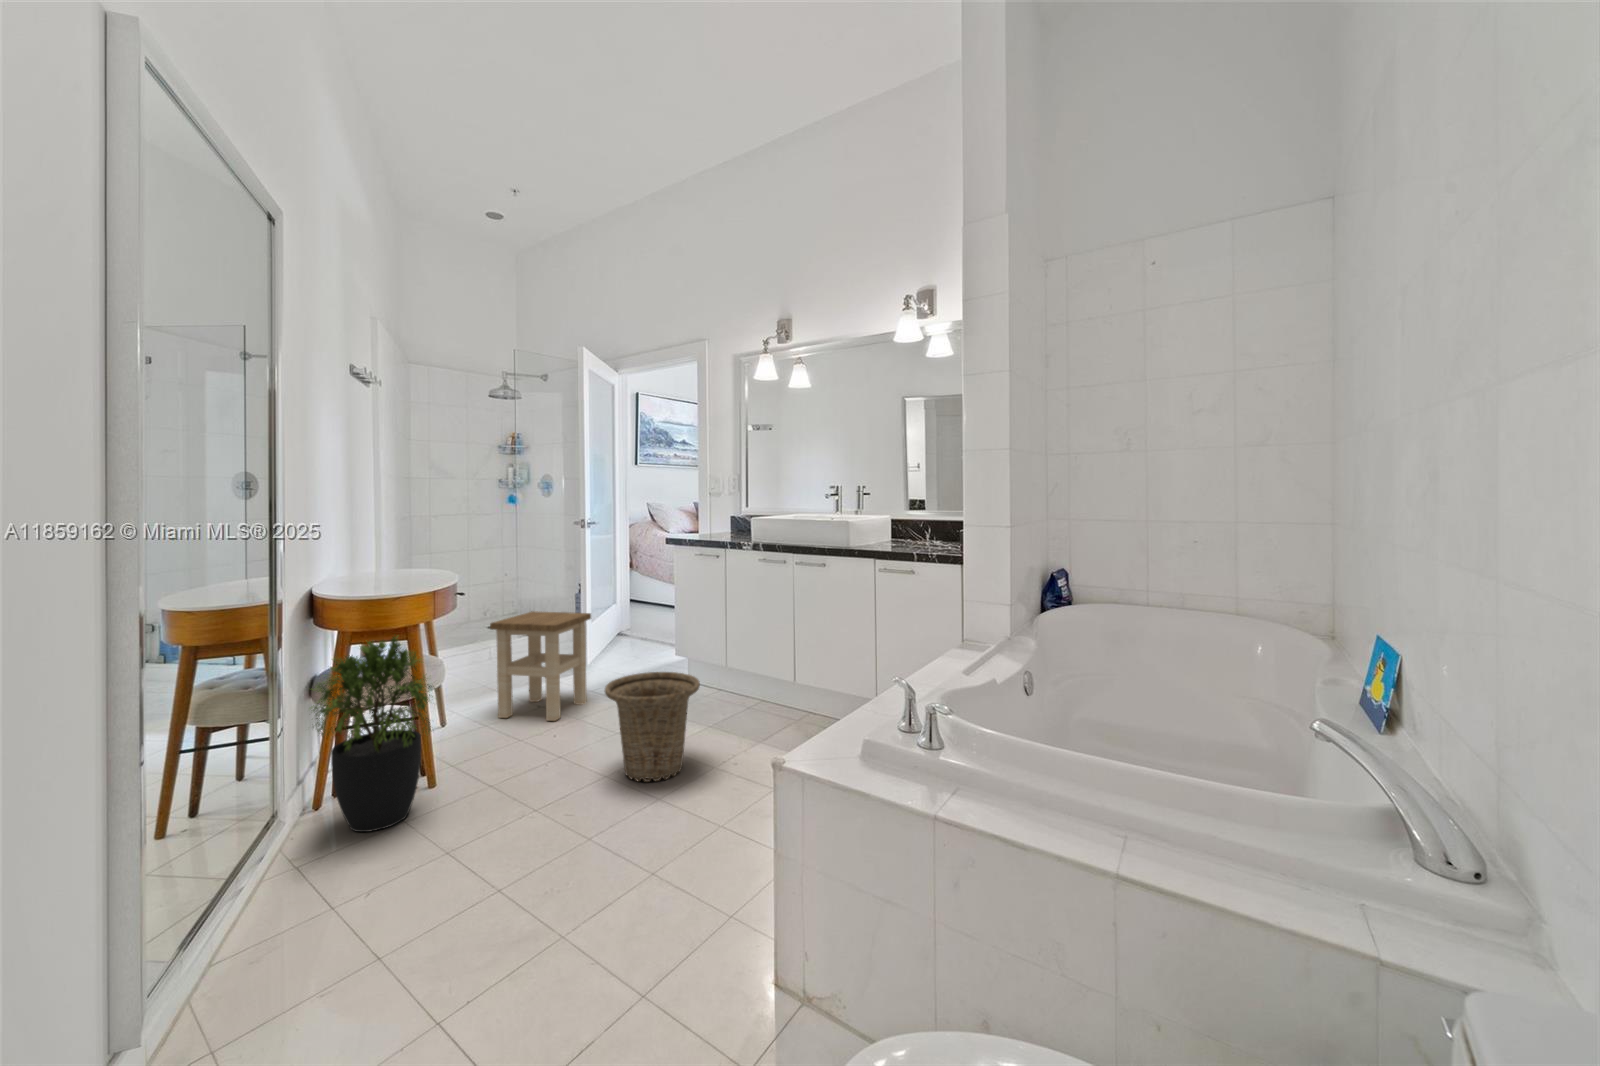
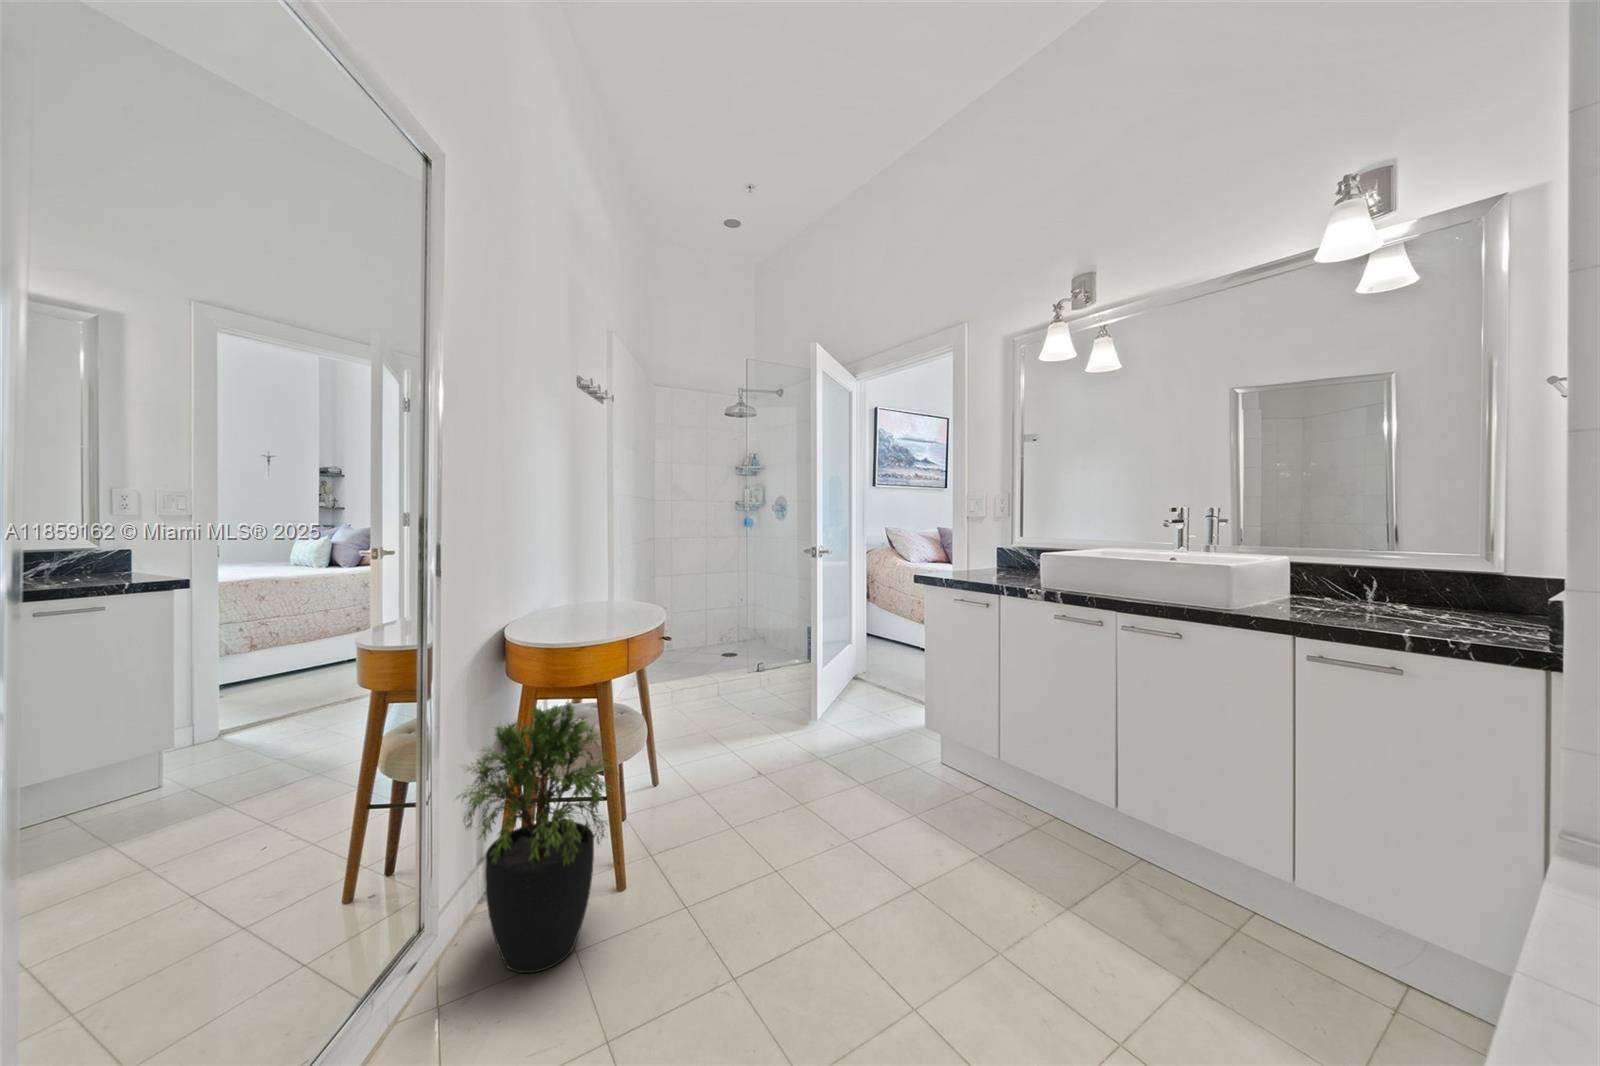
stool: present [490,611,591,721] -> none [703,657,820,806]
basket: present [605,672,700,782] -> none [833,777,978,970]

